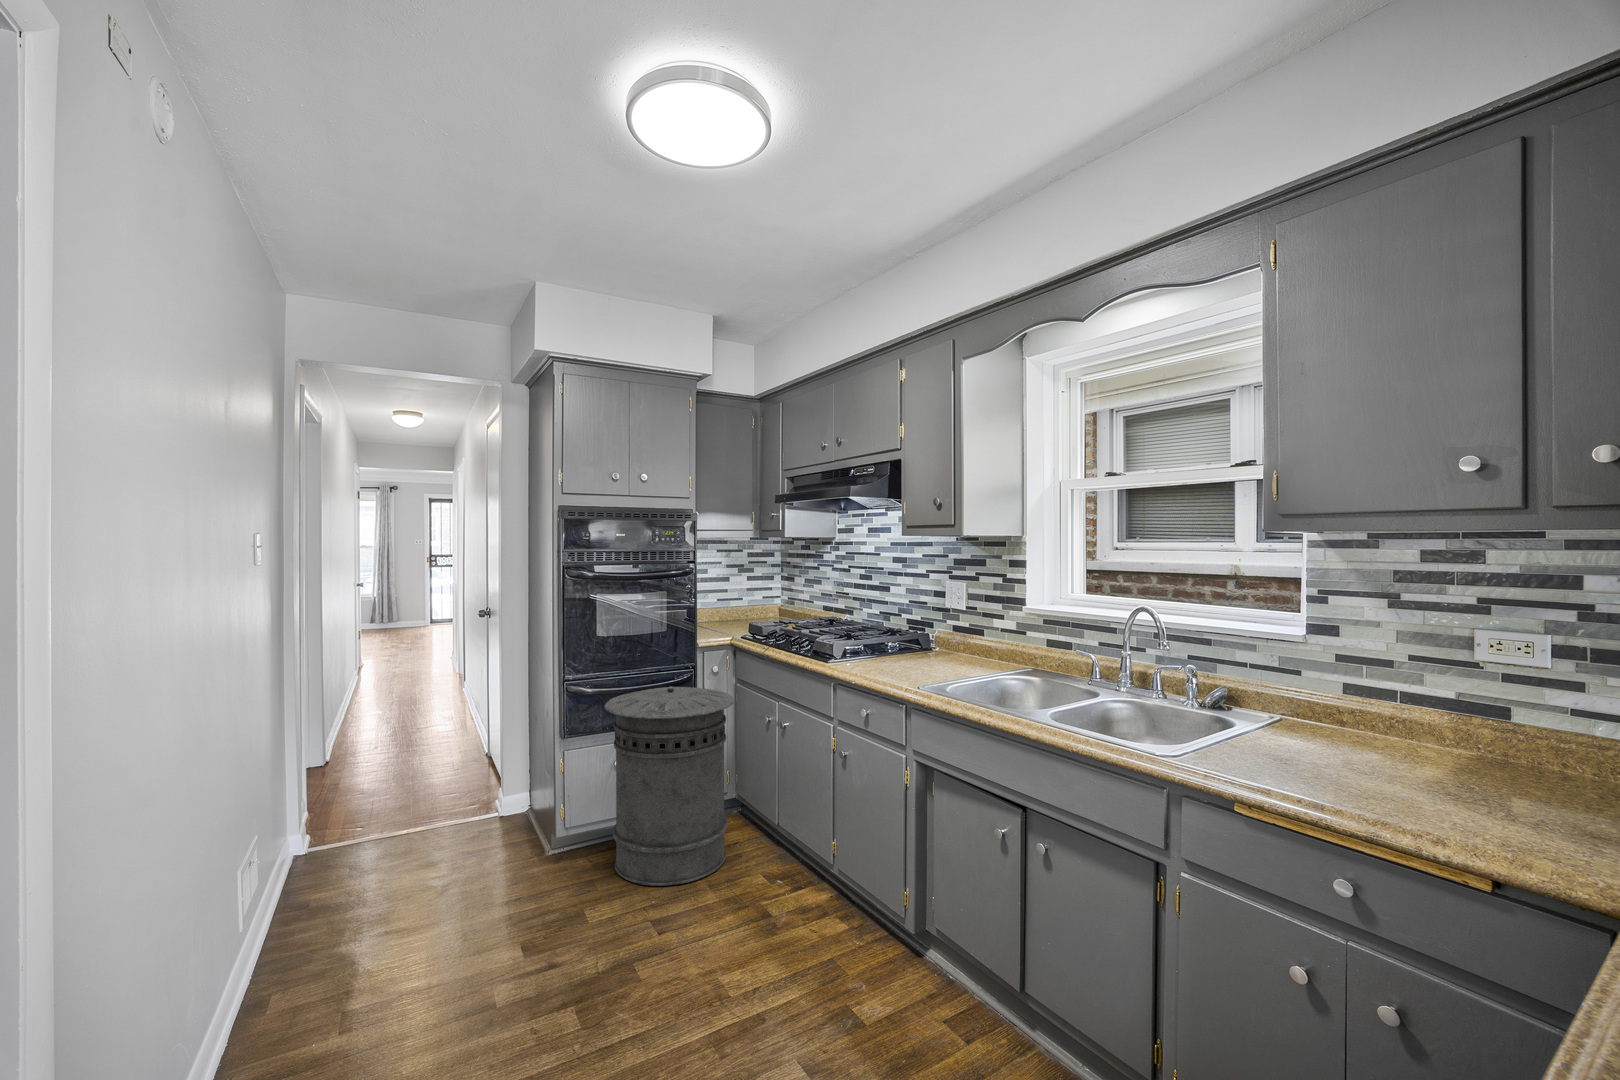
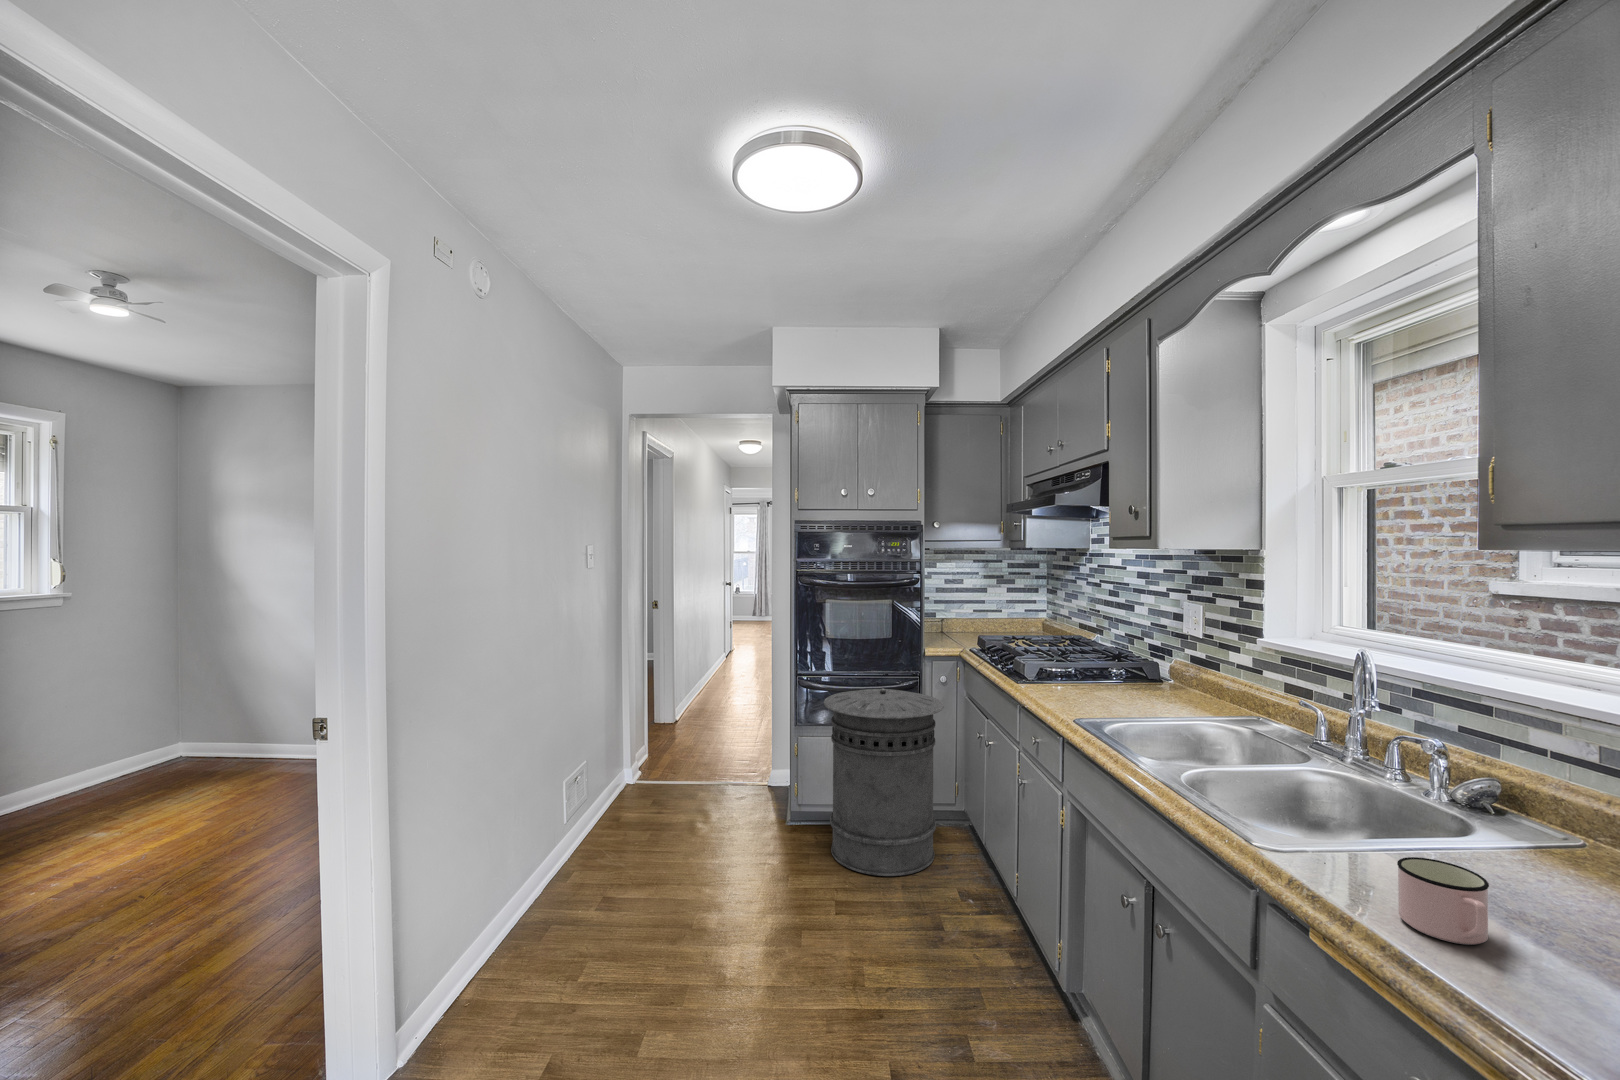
mug: none [1273,739,1340,789] -> present [1397,857,1489,945]

